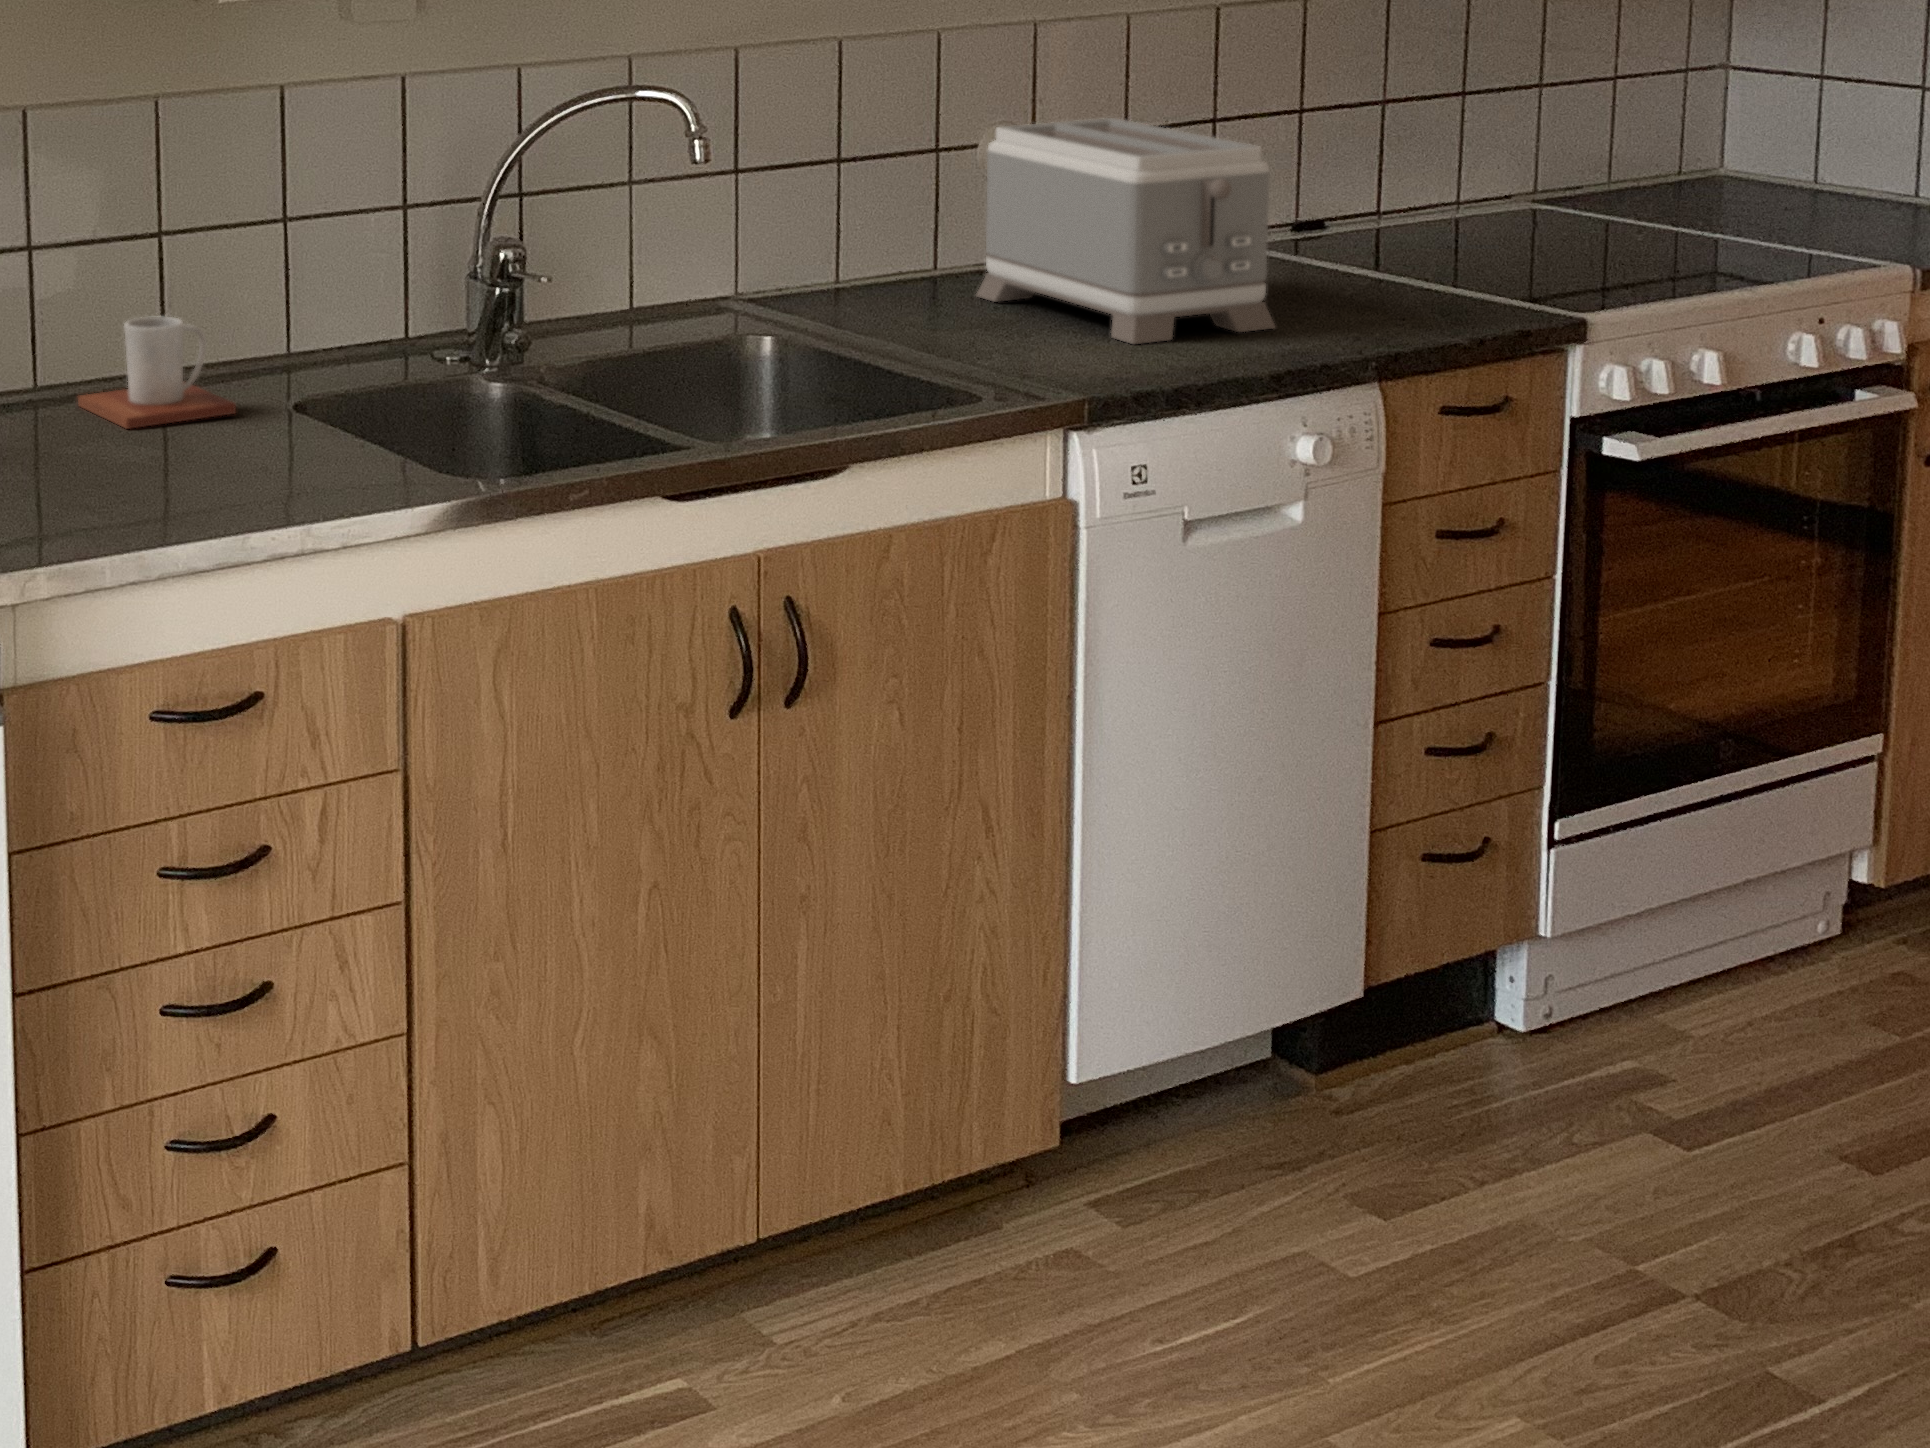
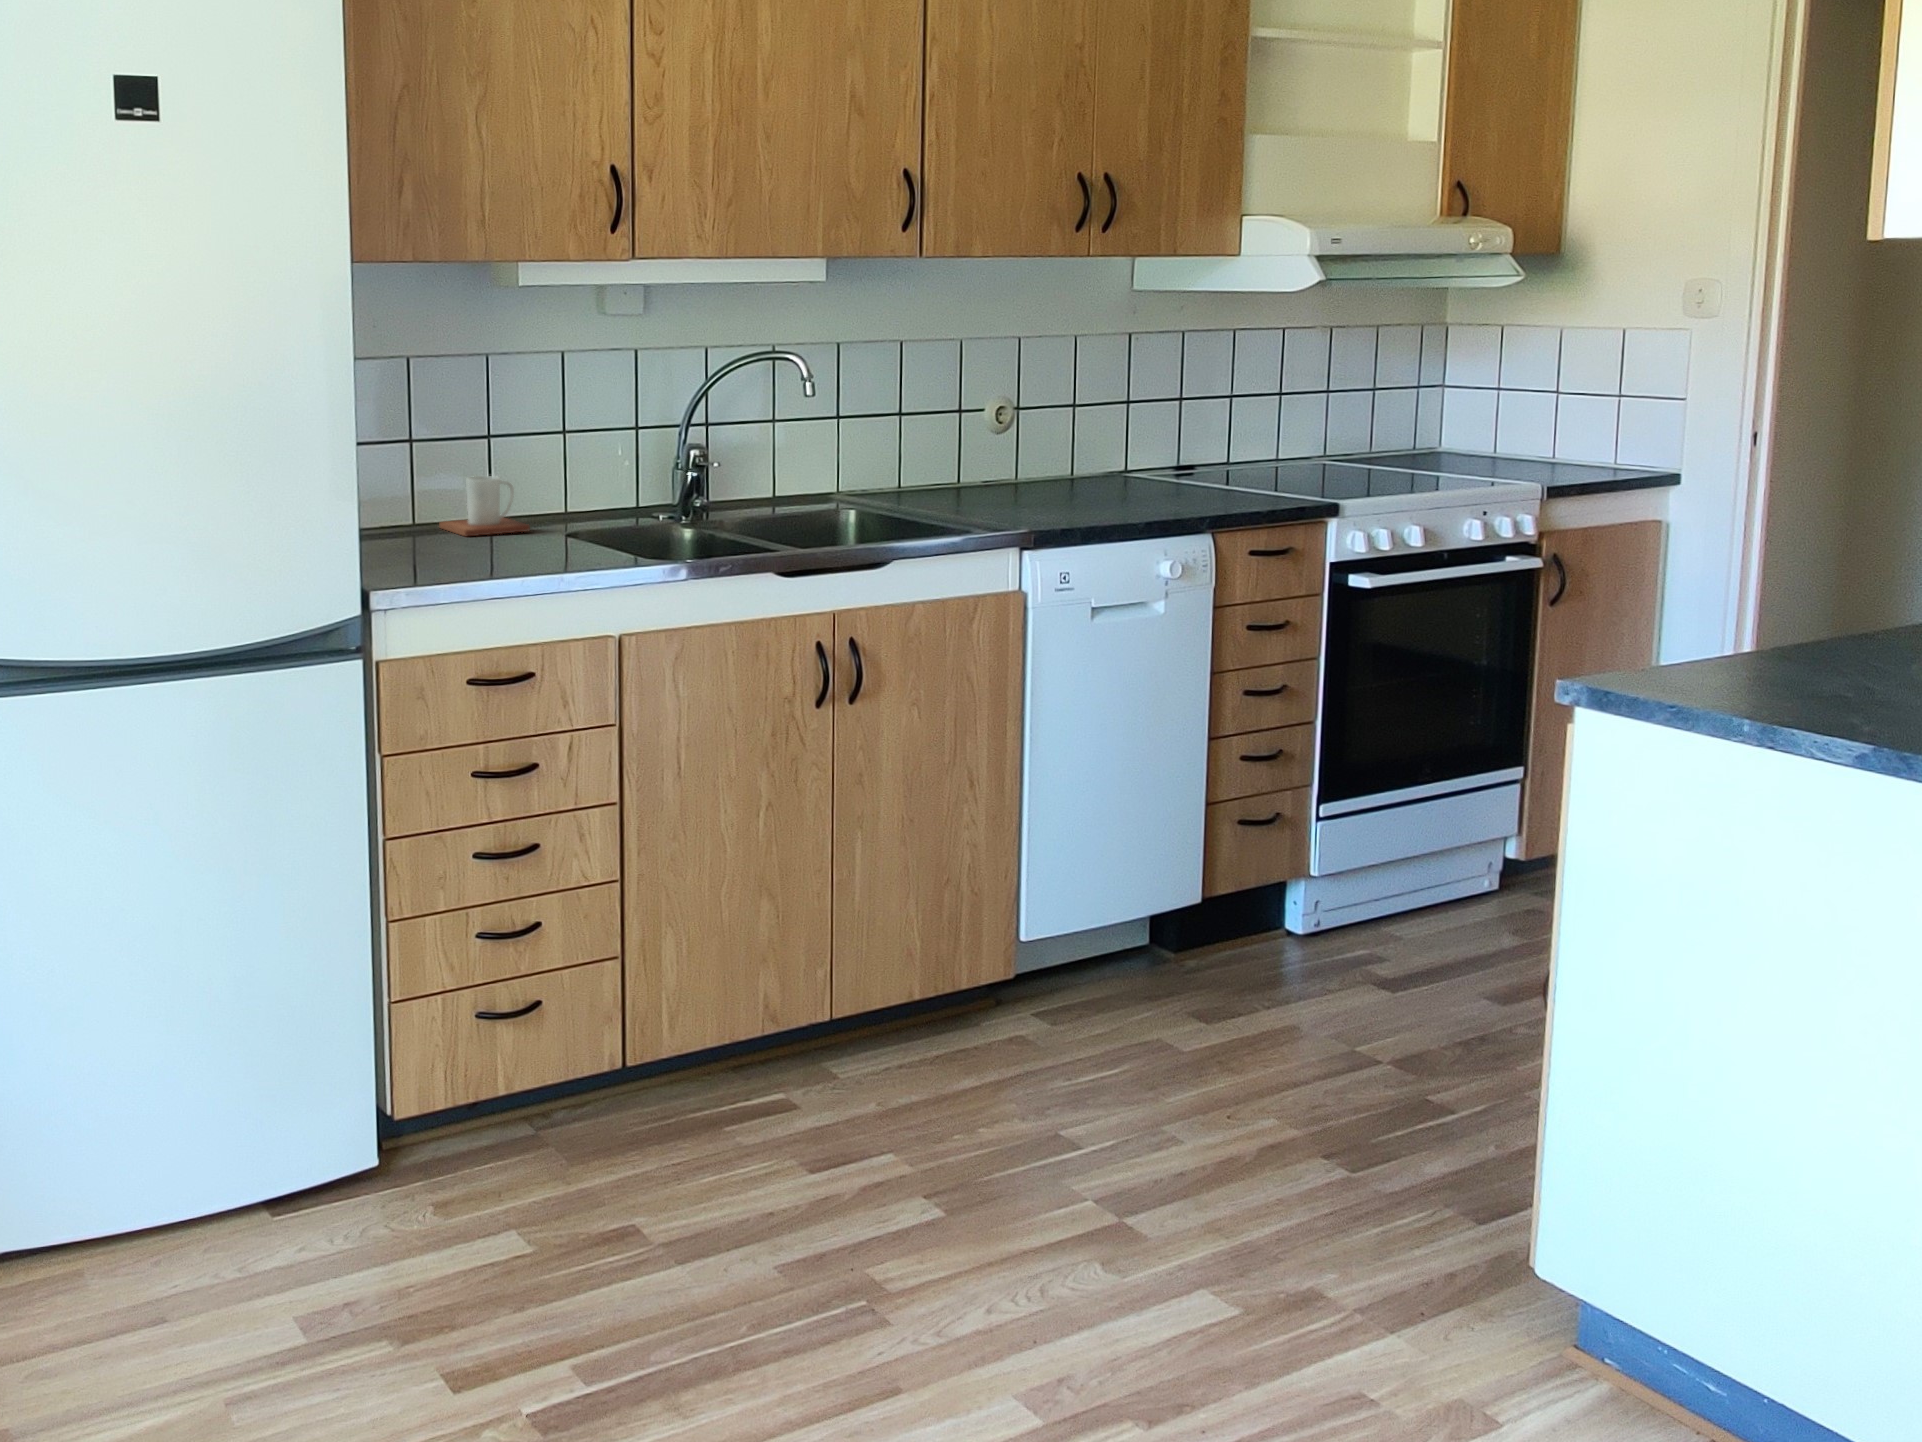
toaster: present [976,118,1275,344] -> none [975,387,1151,509]

